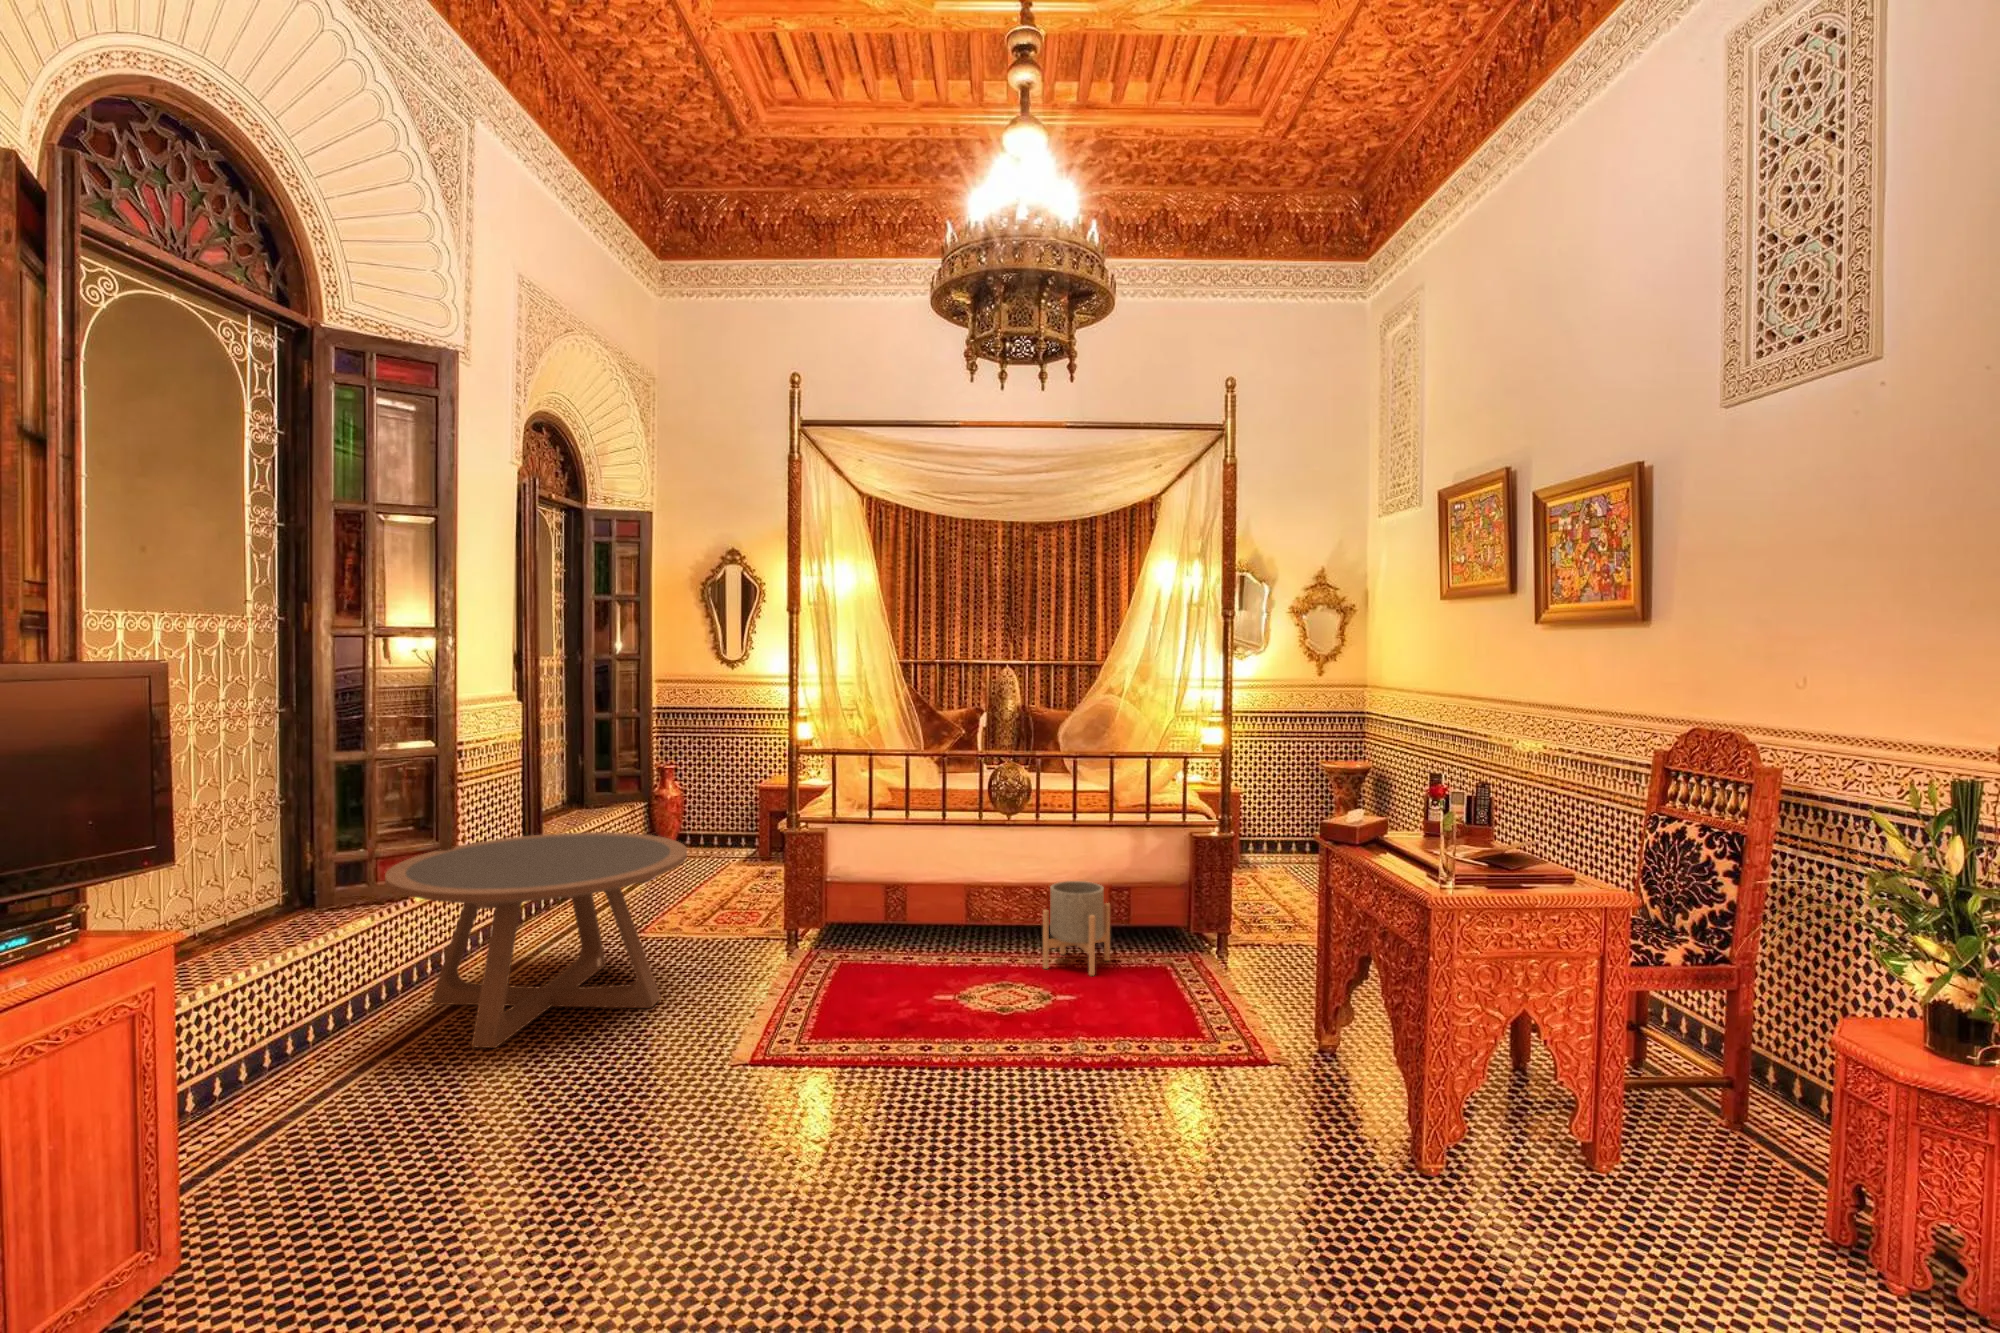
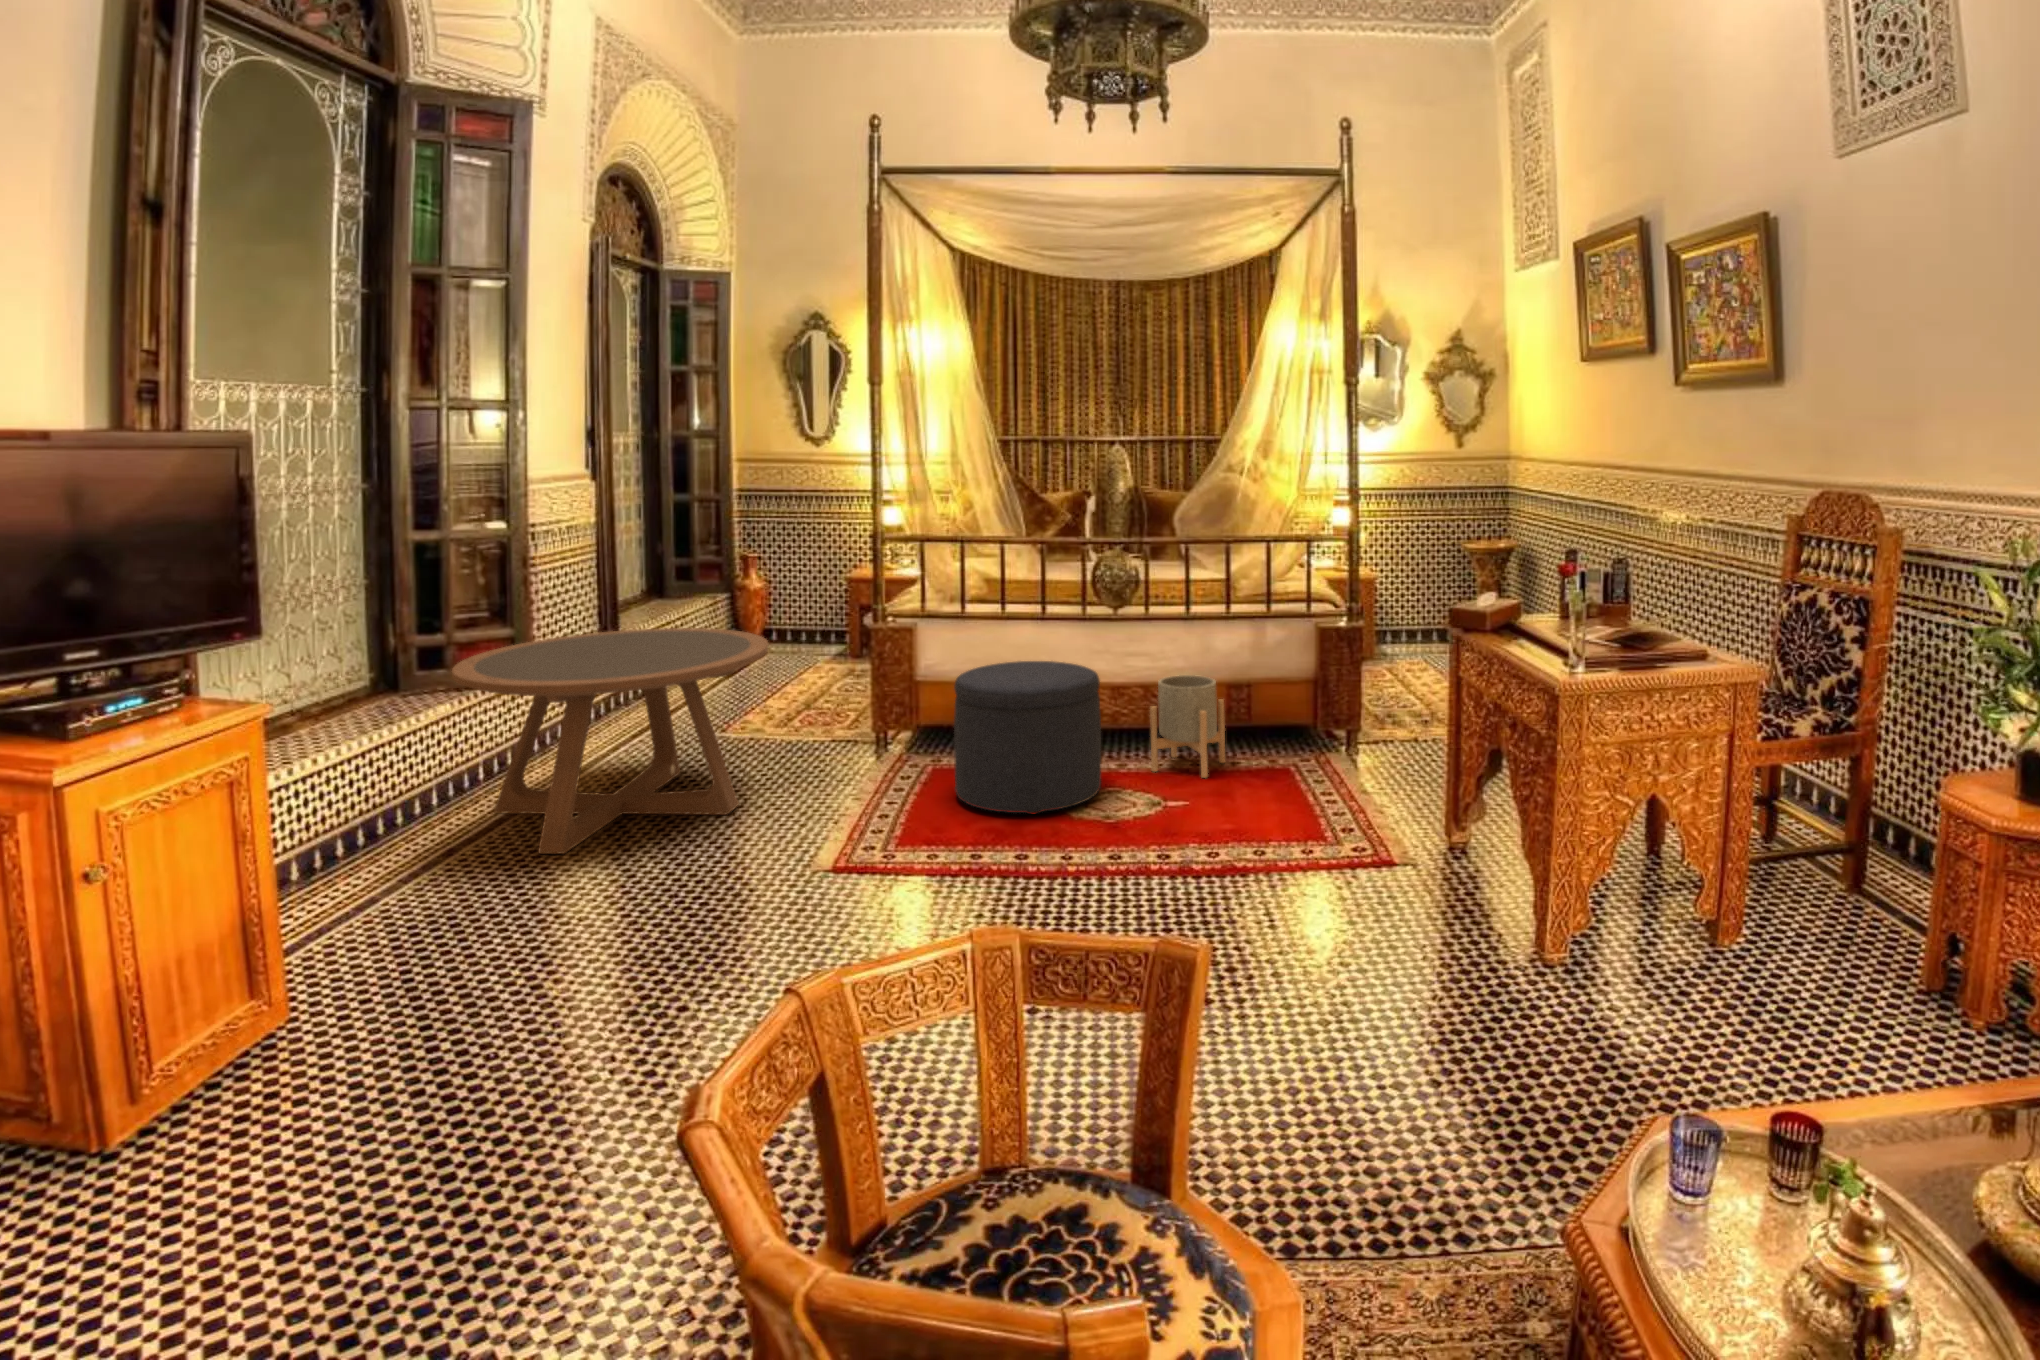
ottoman: none [862,868,998,1011] -> present [954,661,1101,814]

